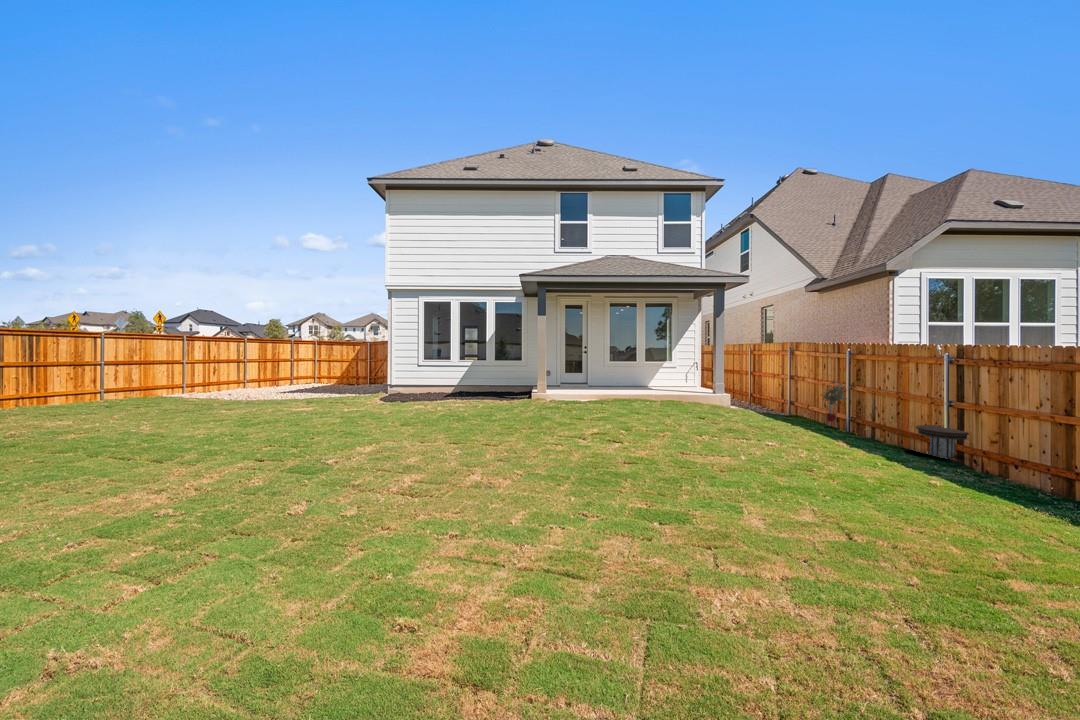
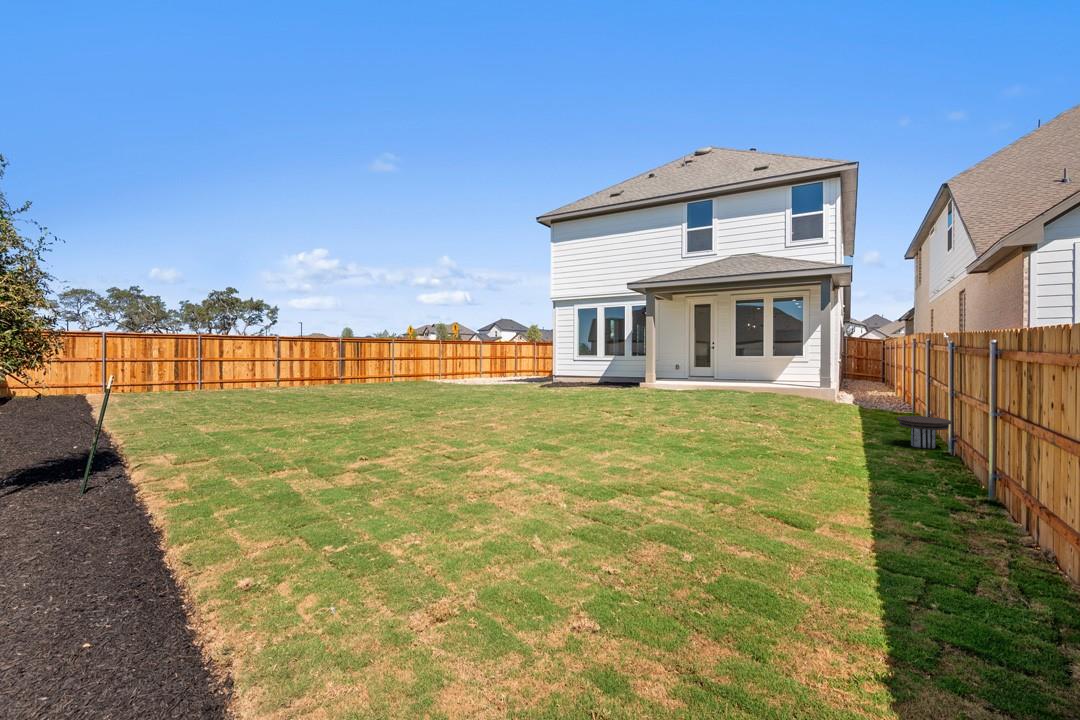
potted tree: present [824,380,847,422] -> none [894,374,924,418]

